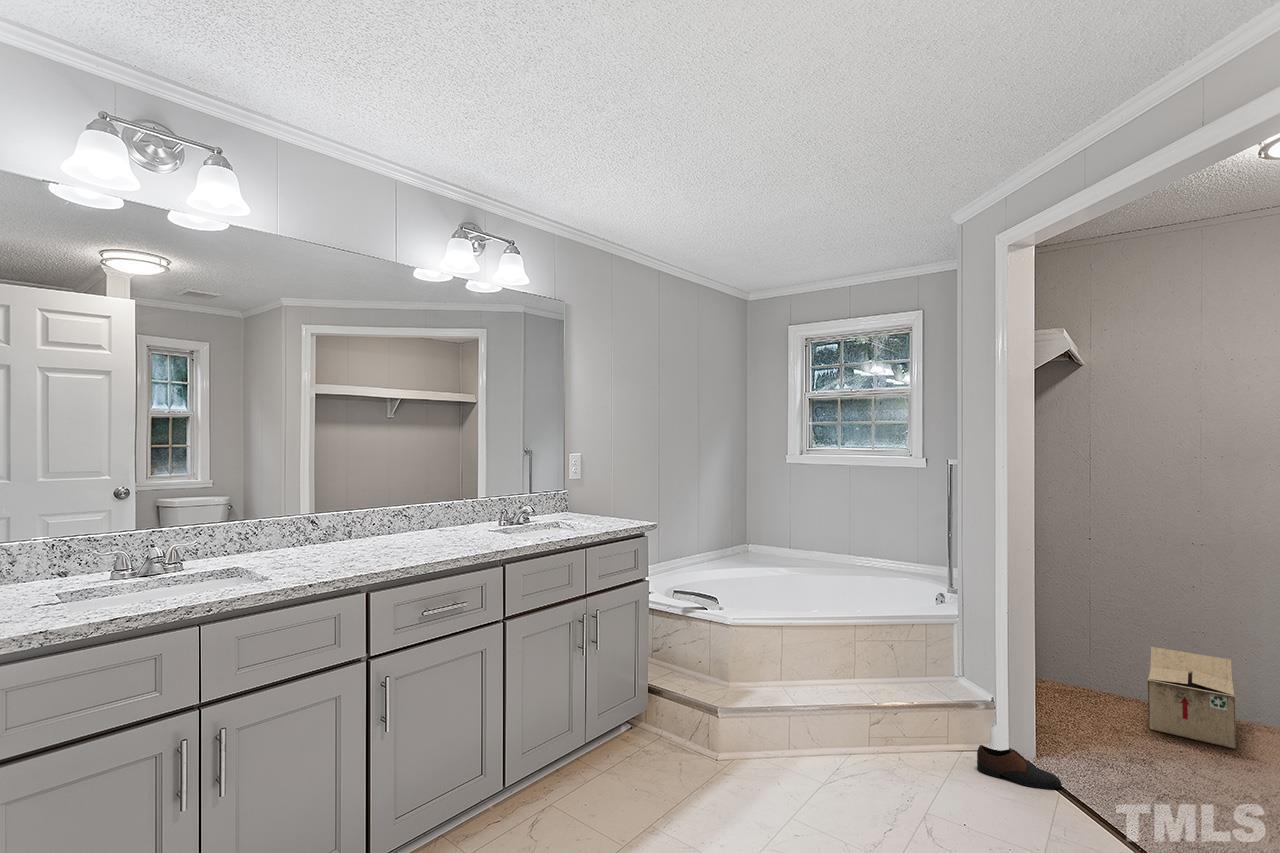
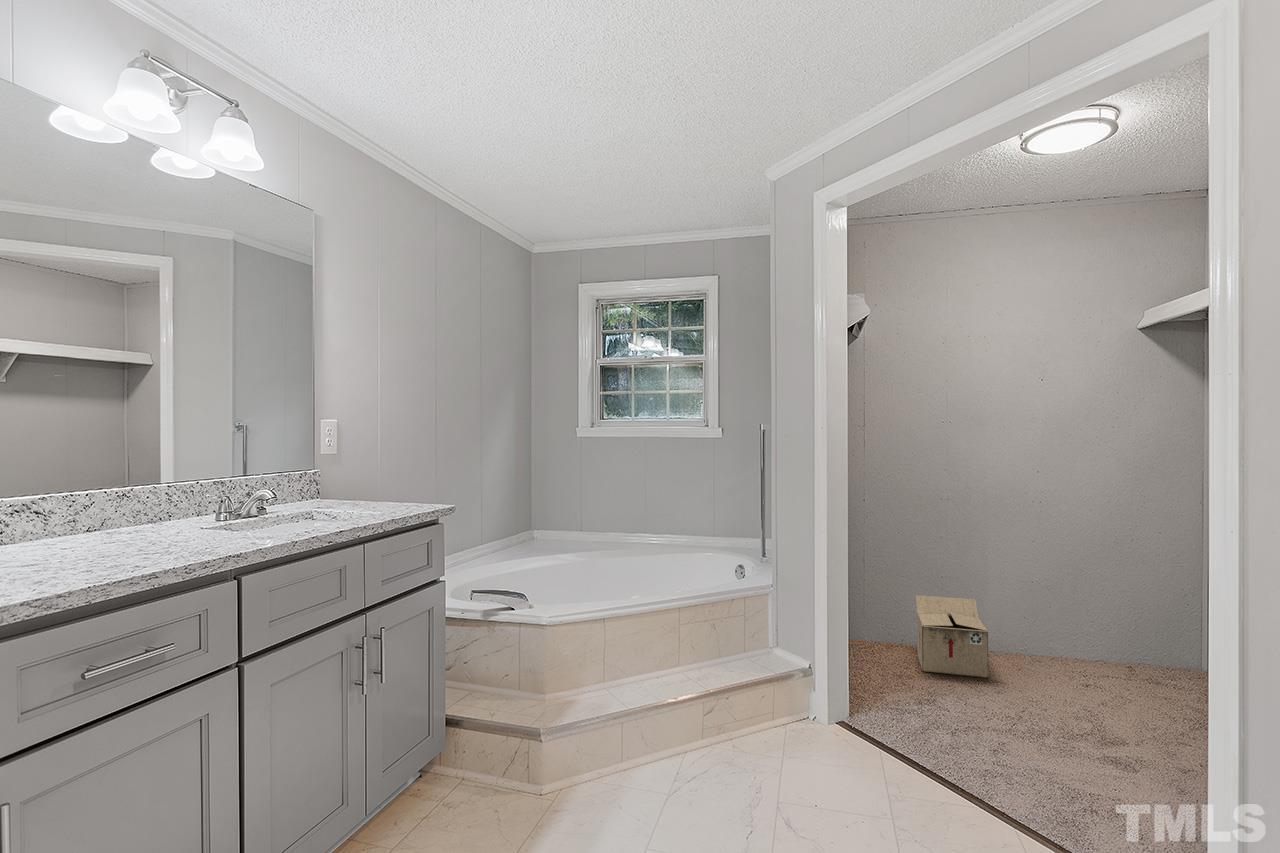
shoe: present [977,745,1062,789] -> none [807,714,884,750]

